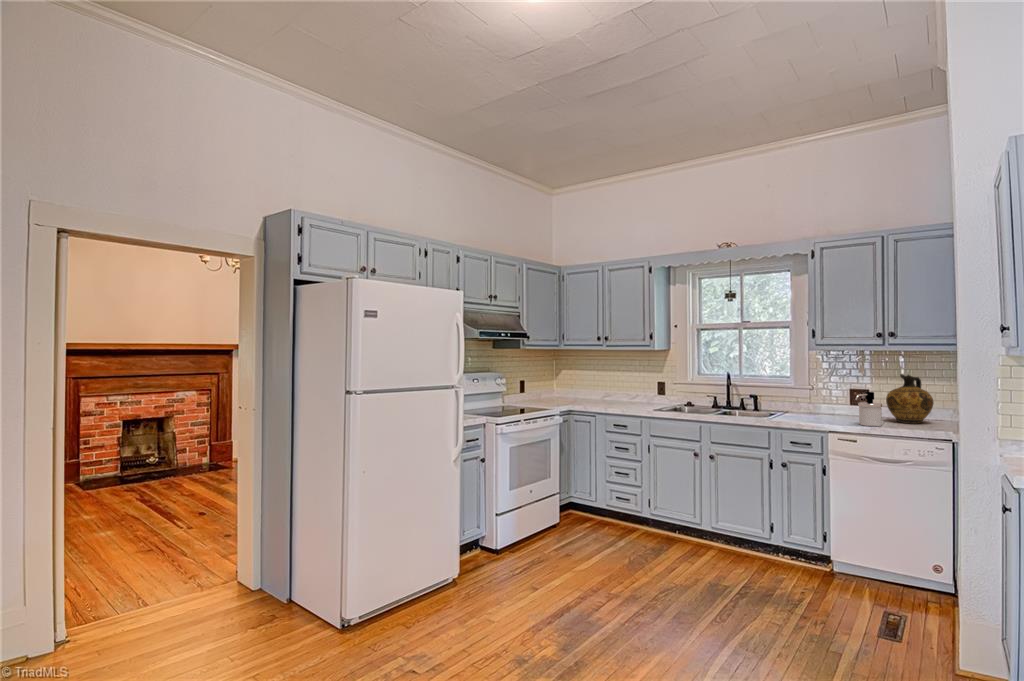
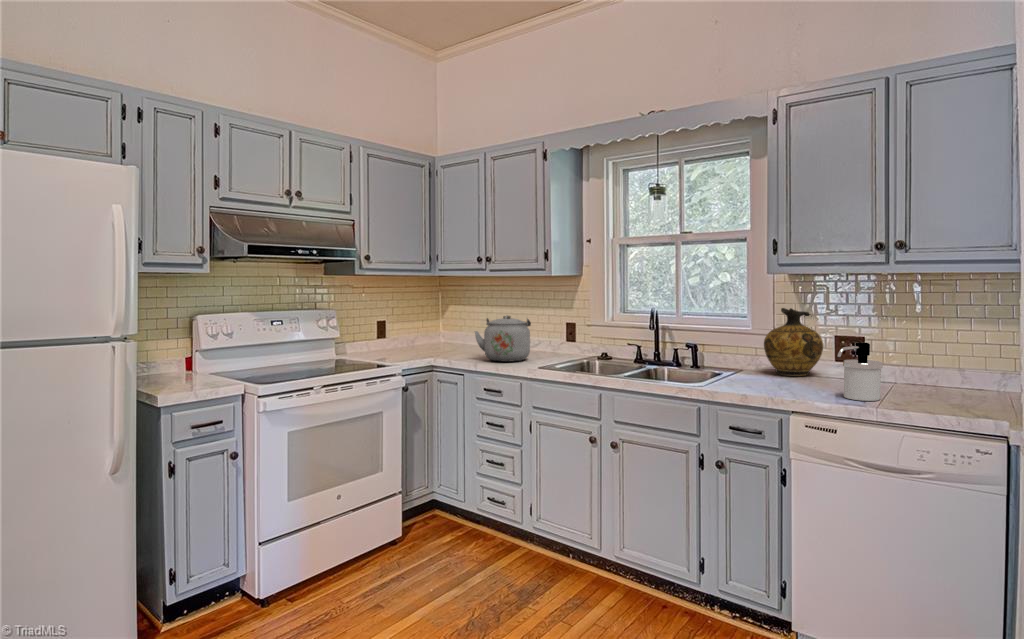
ceramic jug: present [886,374,934,423] -> present [764,308,823,376]
kettle: none [601,375,640,406] -> present [475,315,531,362]

